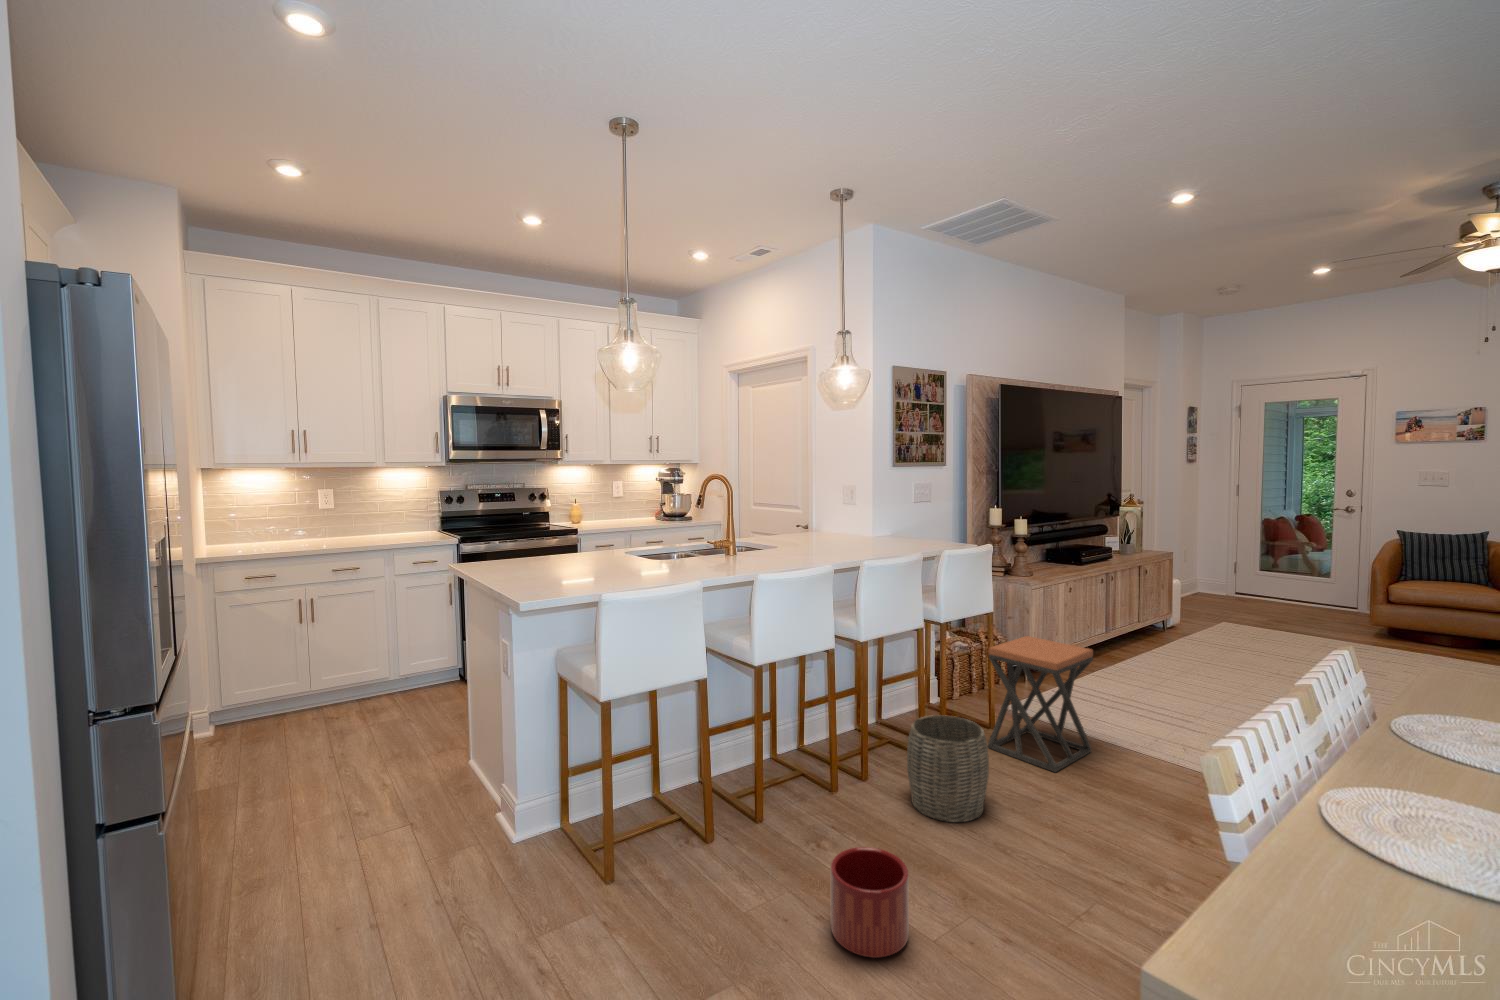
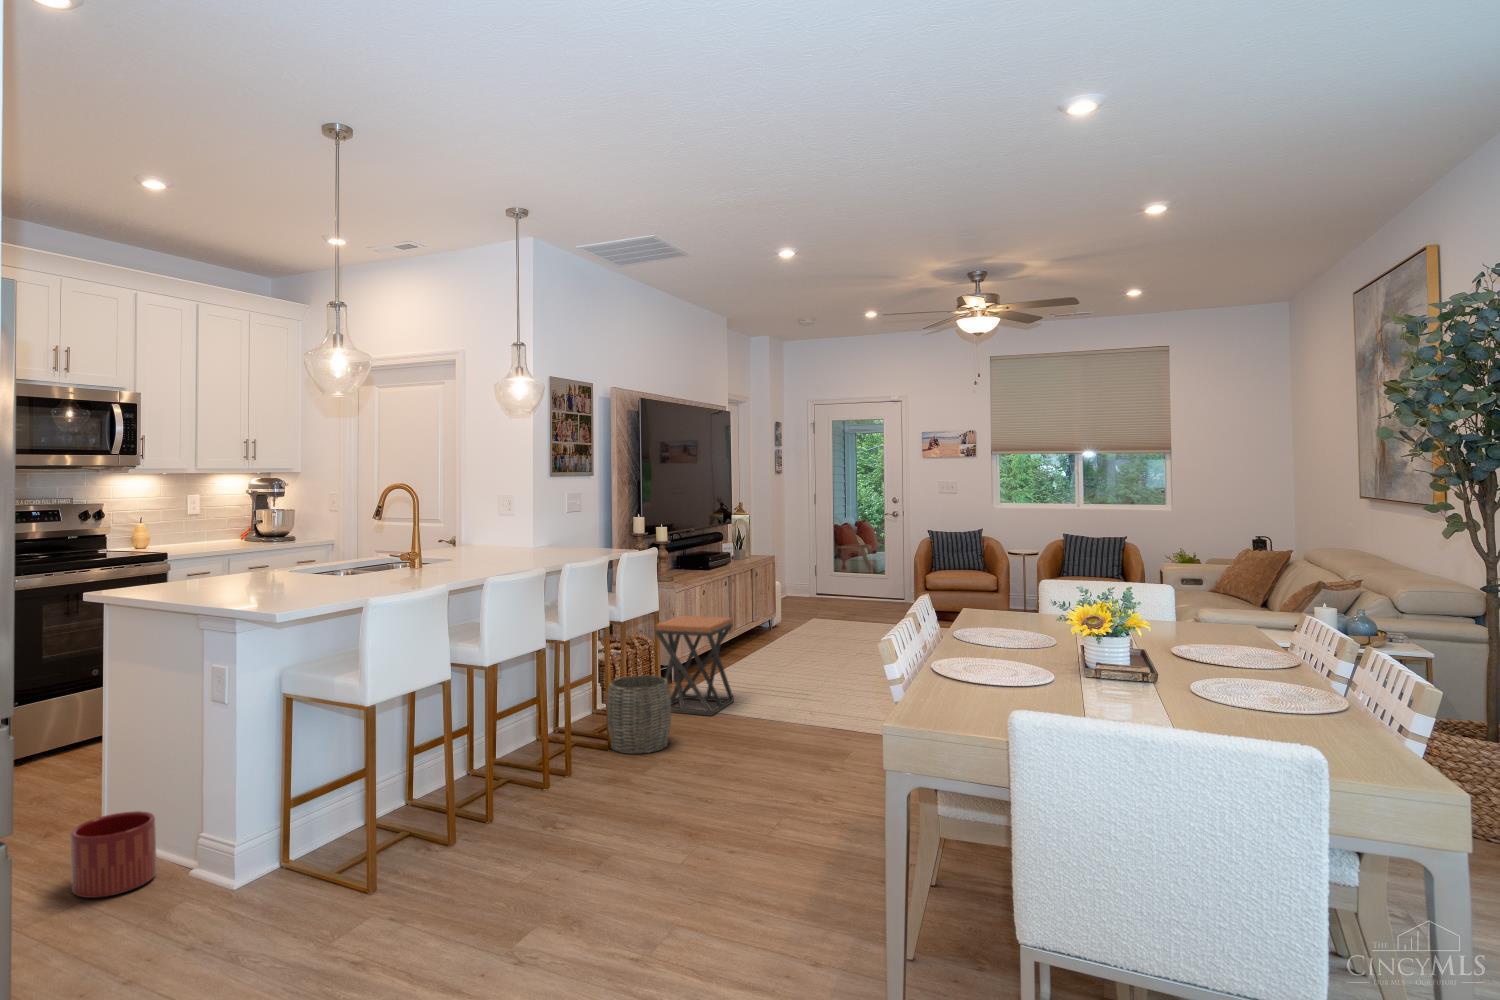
planter: present [831,847,909,958] -> present [70,811,157,898]

